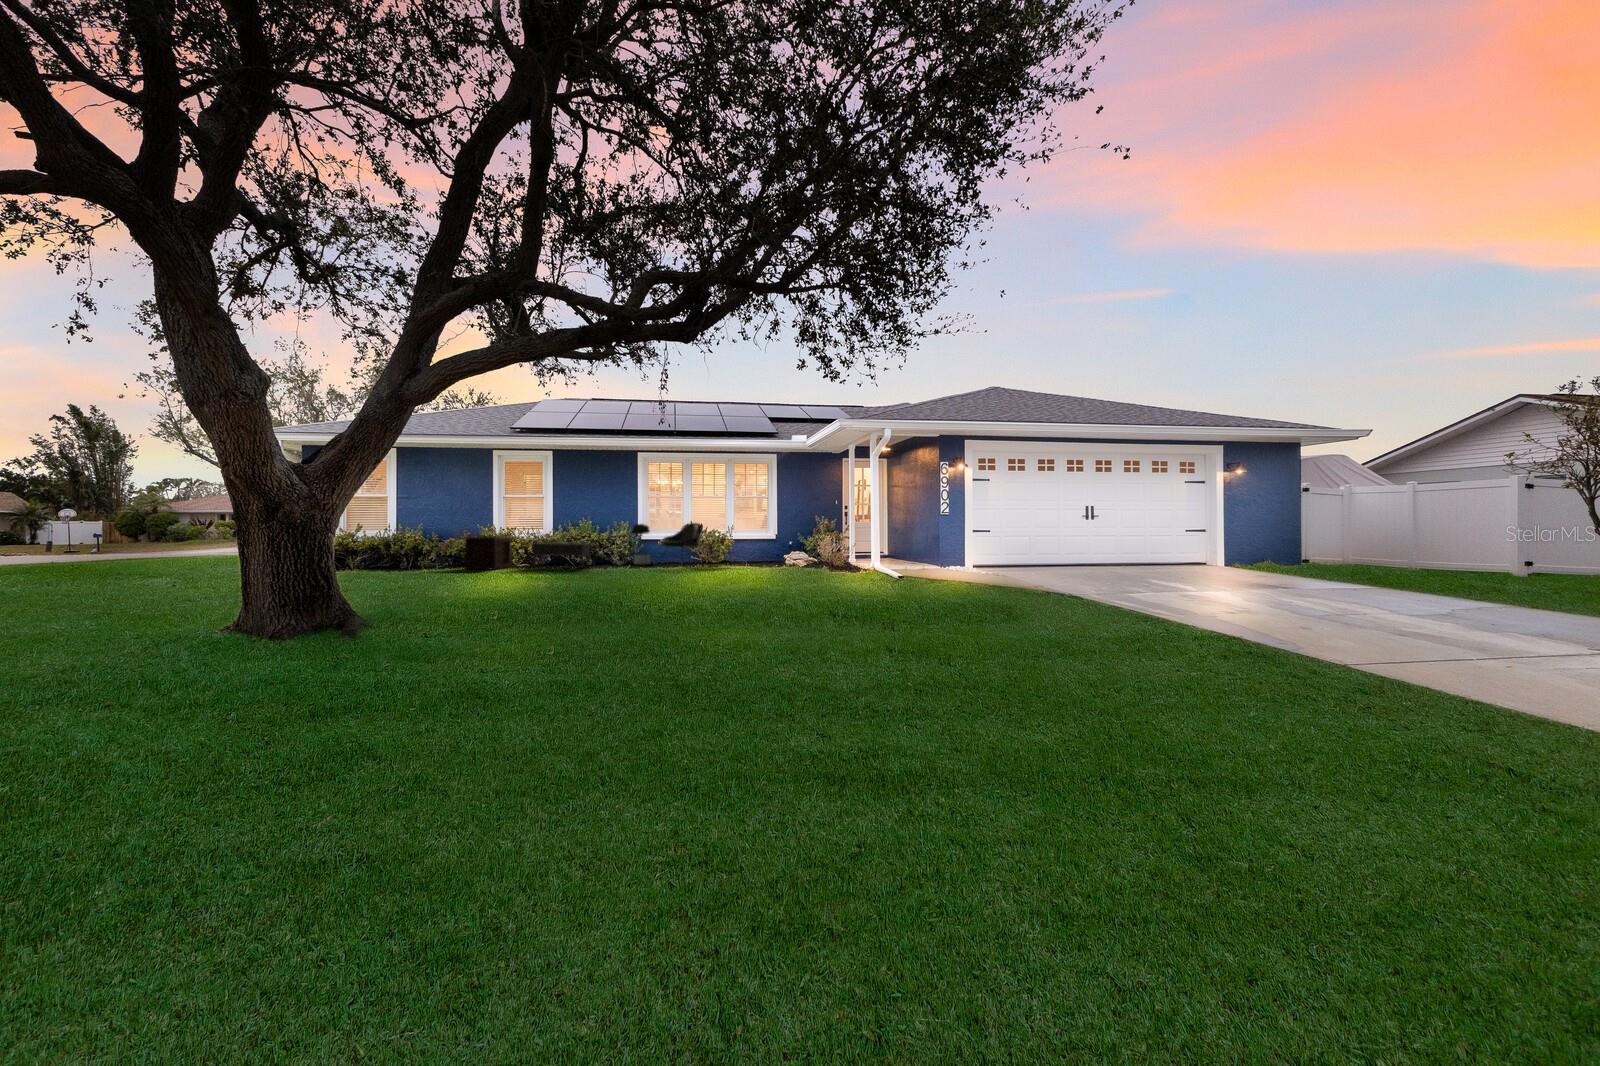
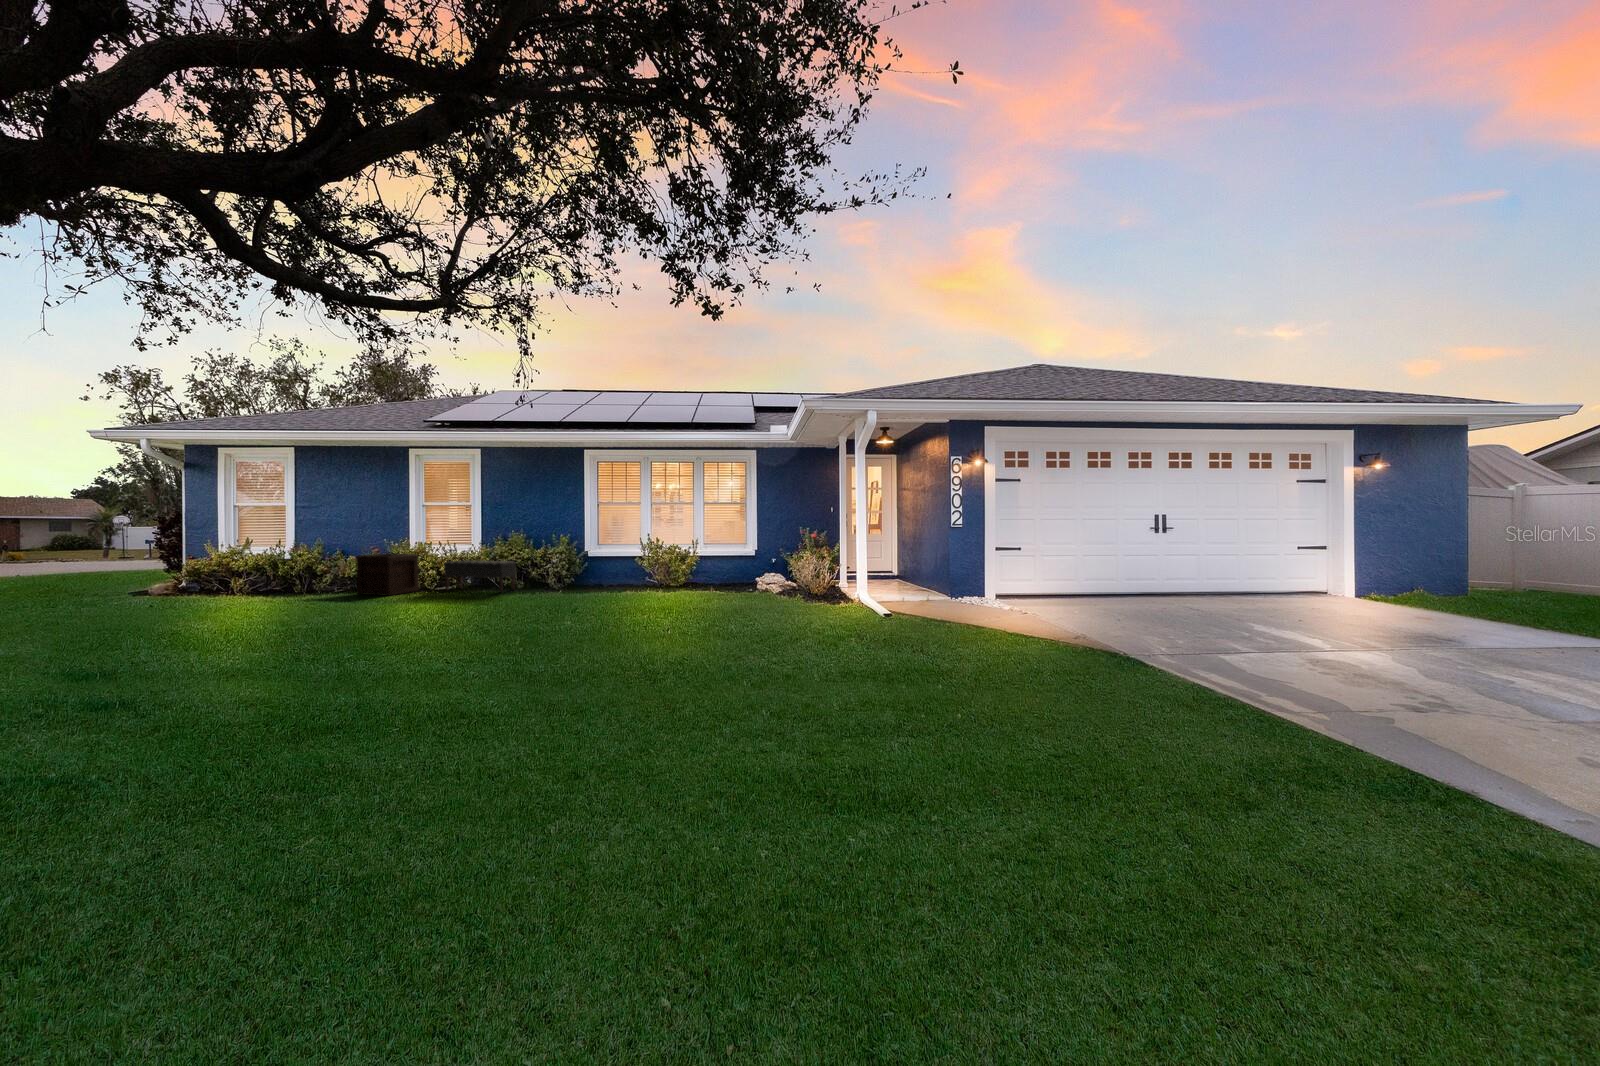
lounge chair: present [659,523,703,563] -> none [600,536,658,591]
potted tree: present [632,524,650,565] -> none [568,537,593,588]

